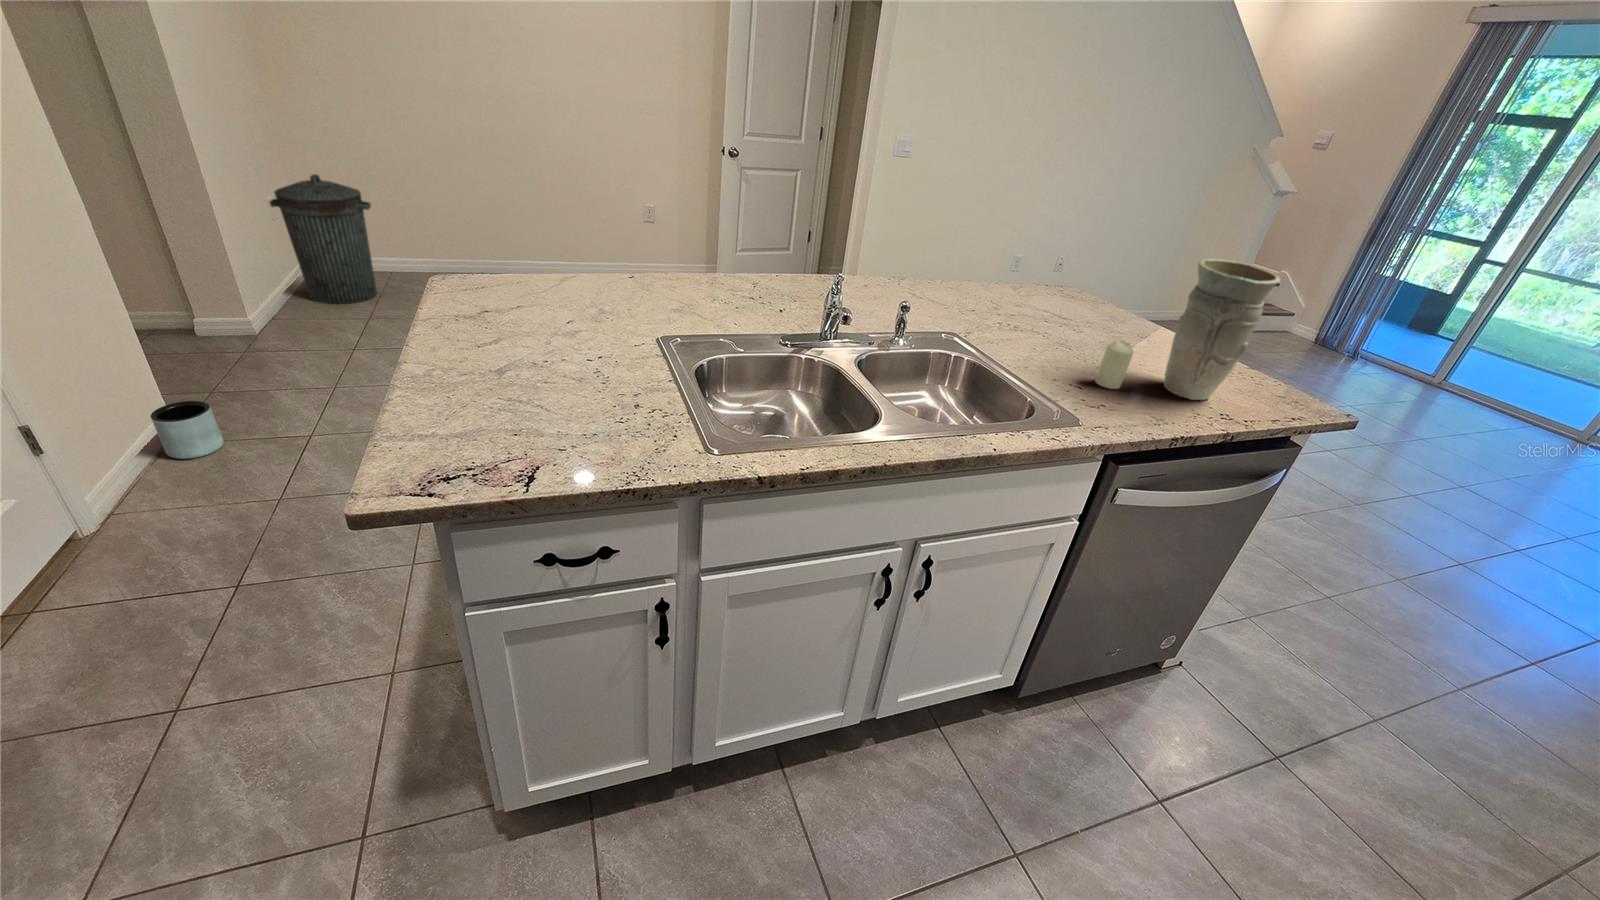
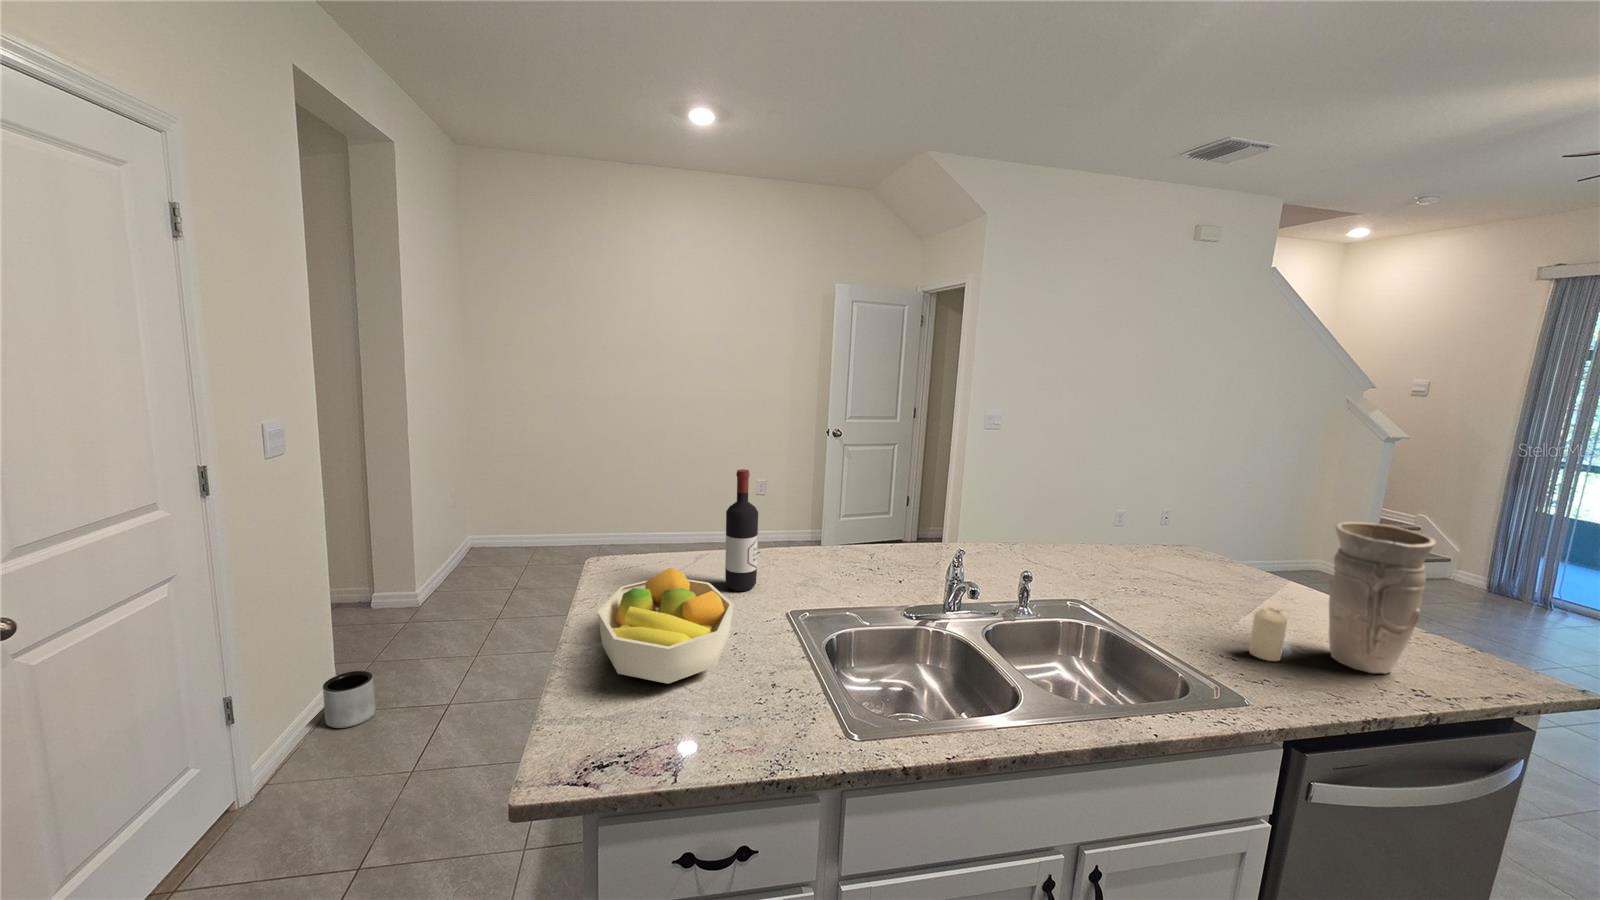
trash can: present [270,174,377,304] -> none [453,469,531,576]
wine bottle: none [586,175,625,316] -> present [725,469,758,591]
fruit bowl: none [435,284,593,403] -> present [597,568,733,684]

